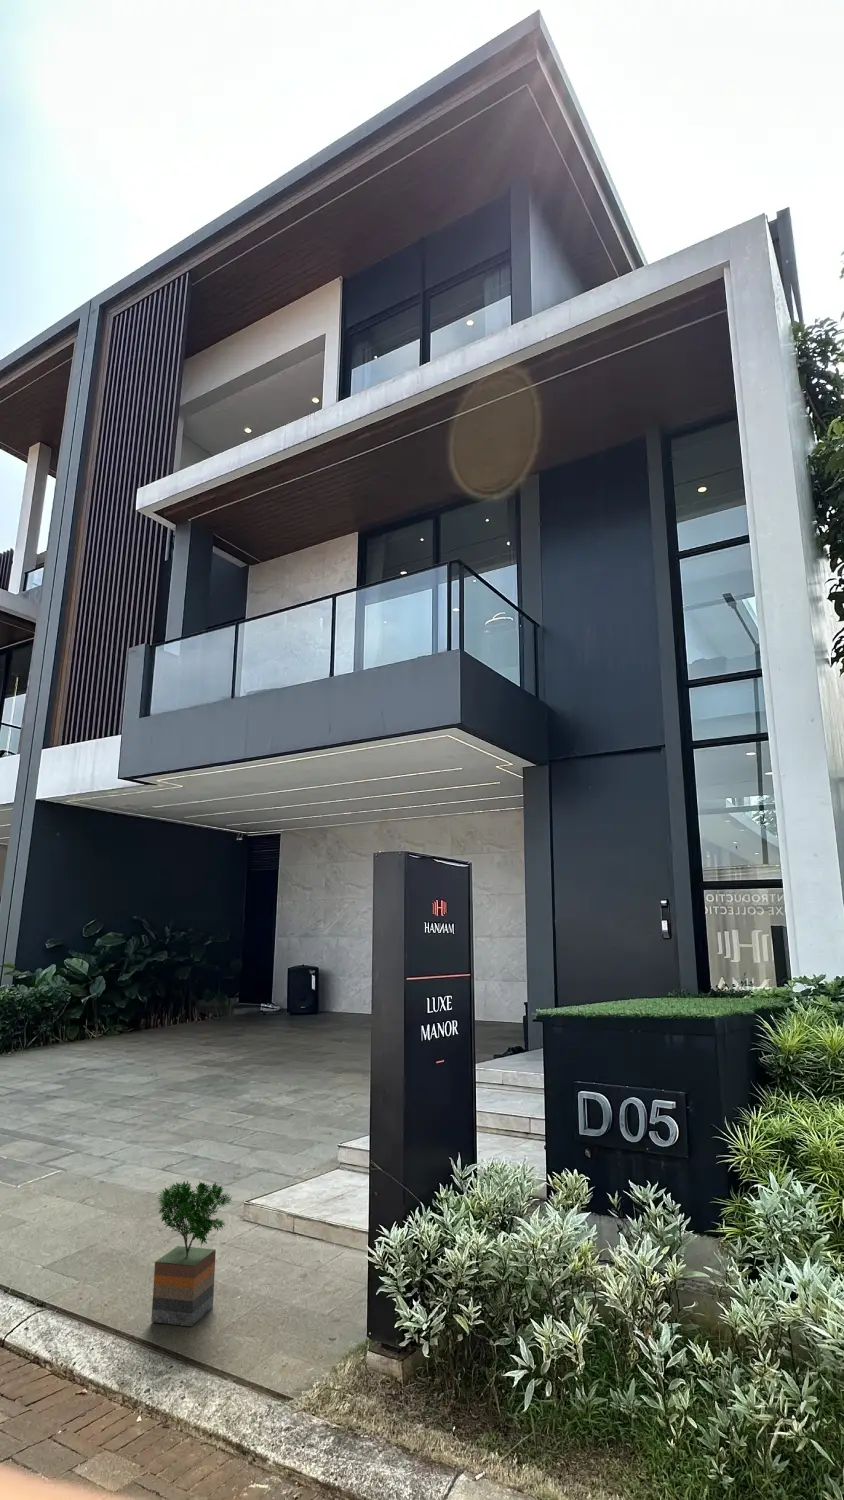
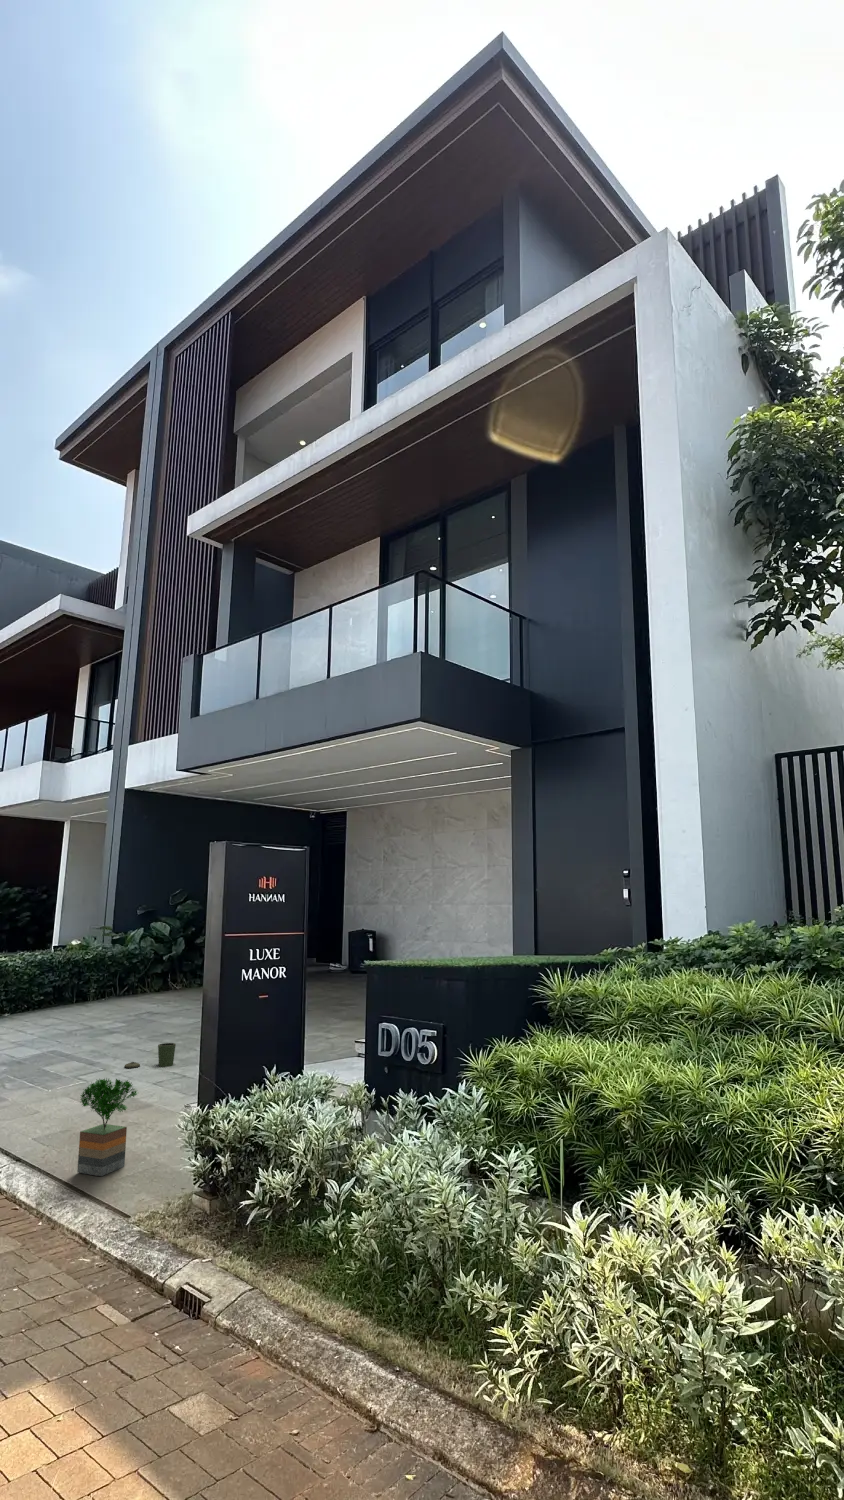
trash can: none [101,1115,168,1149] -> present [124,1043,176,1068]

